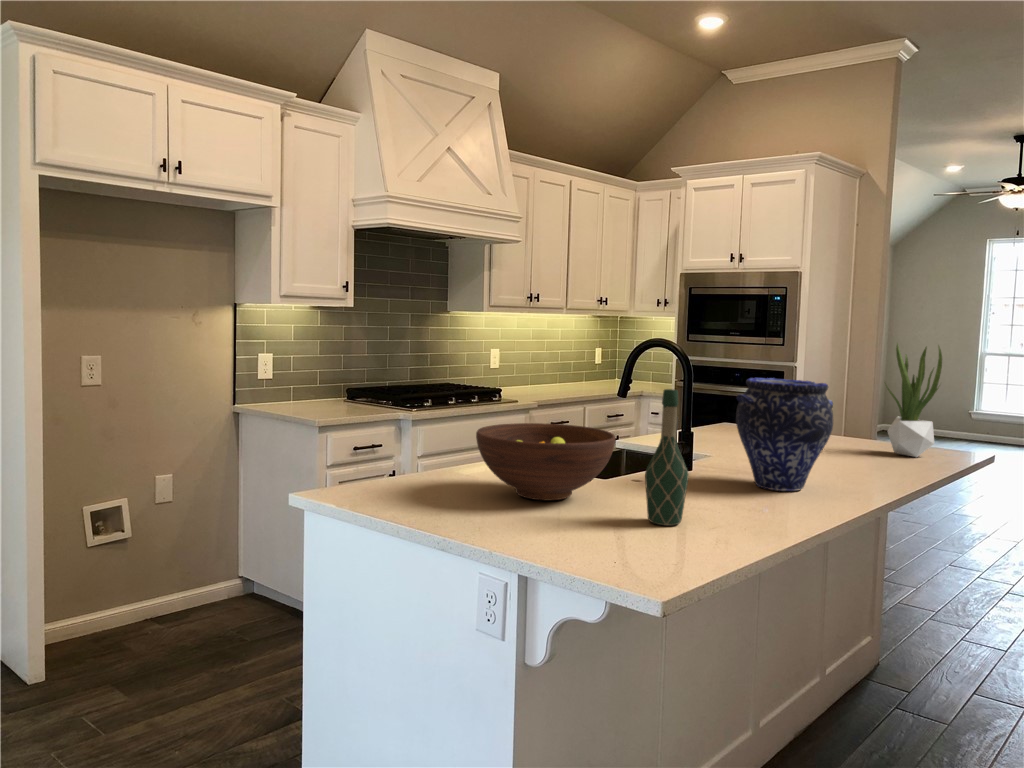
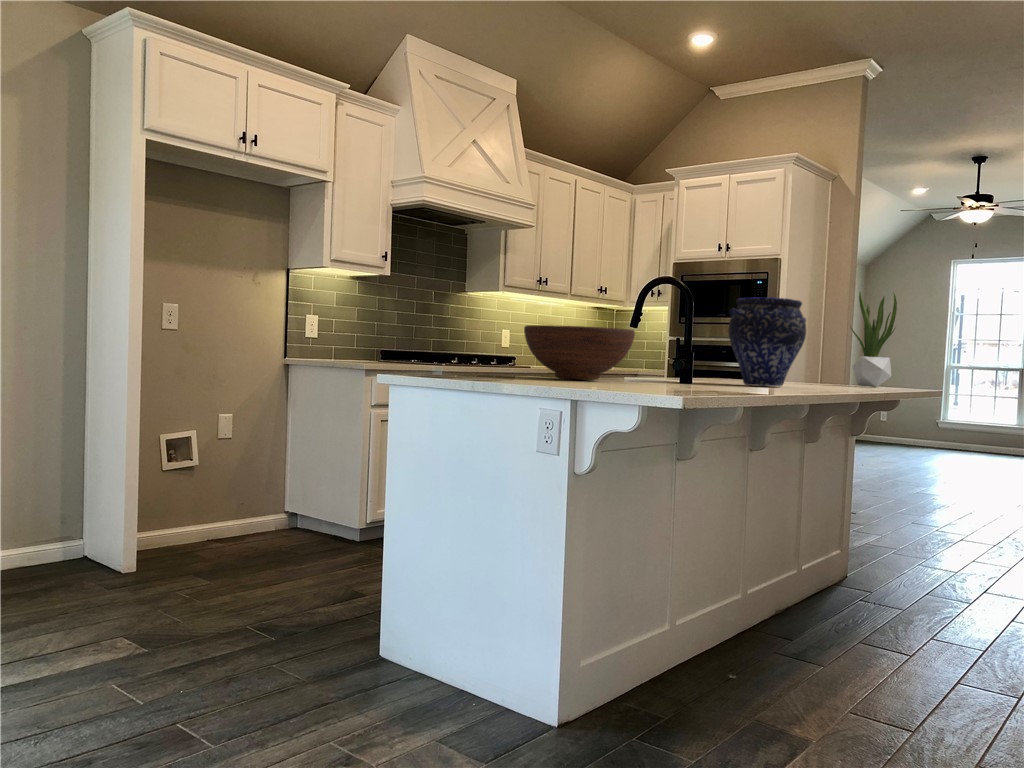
wine bottle: present [645,389,688,525] -> none [661,282,694,387]

